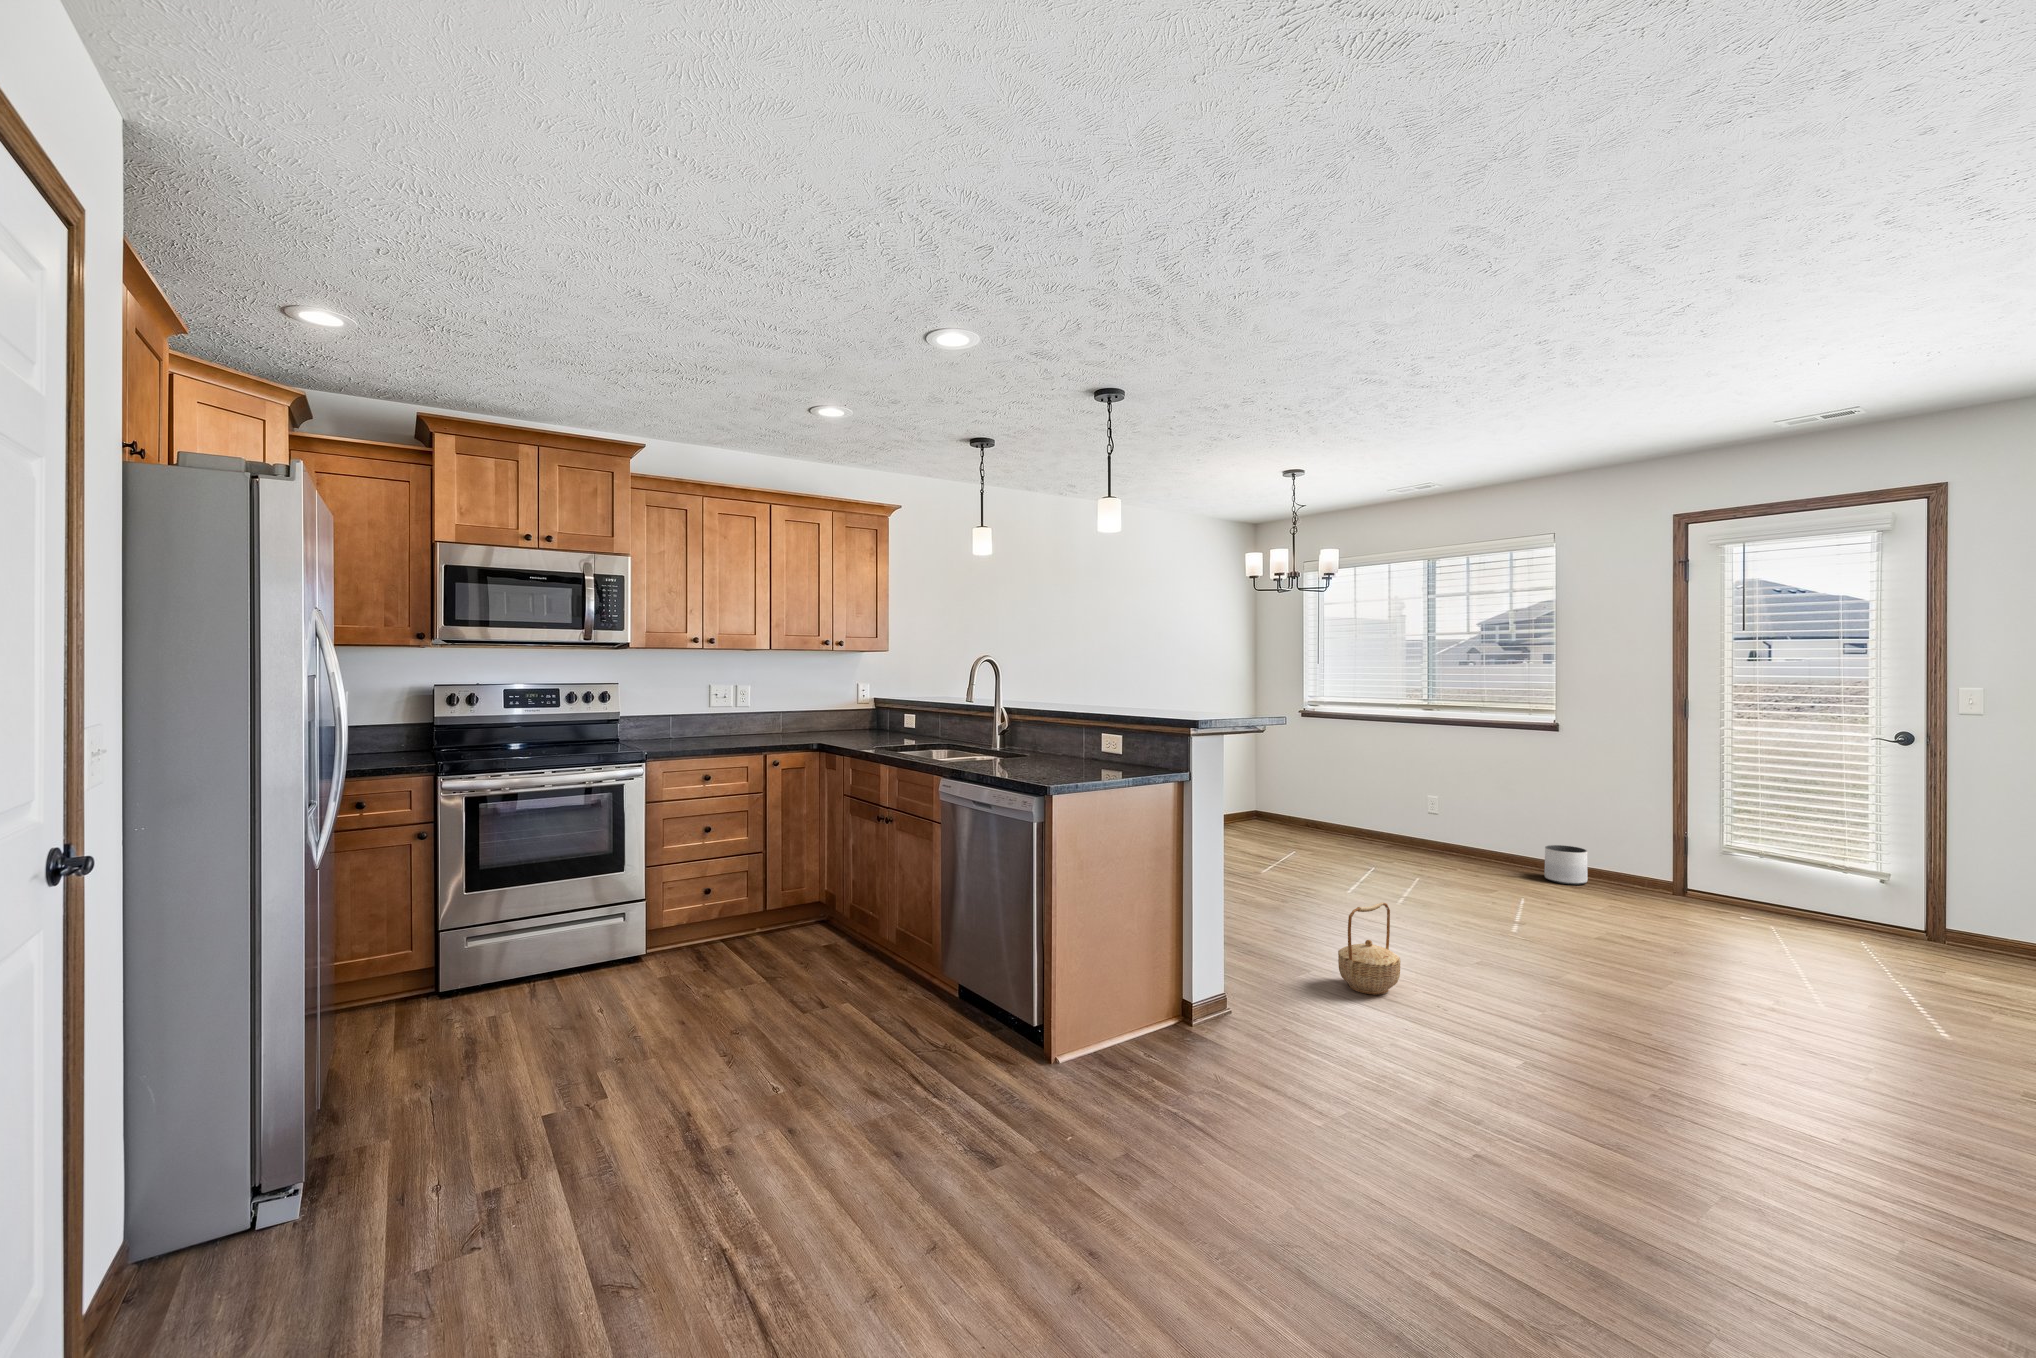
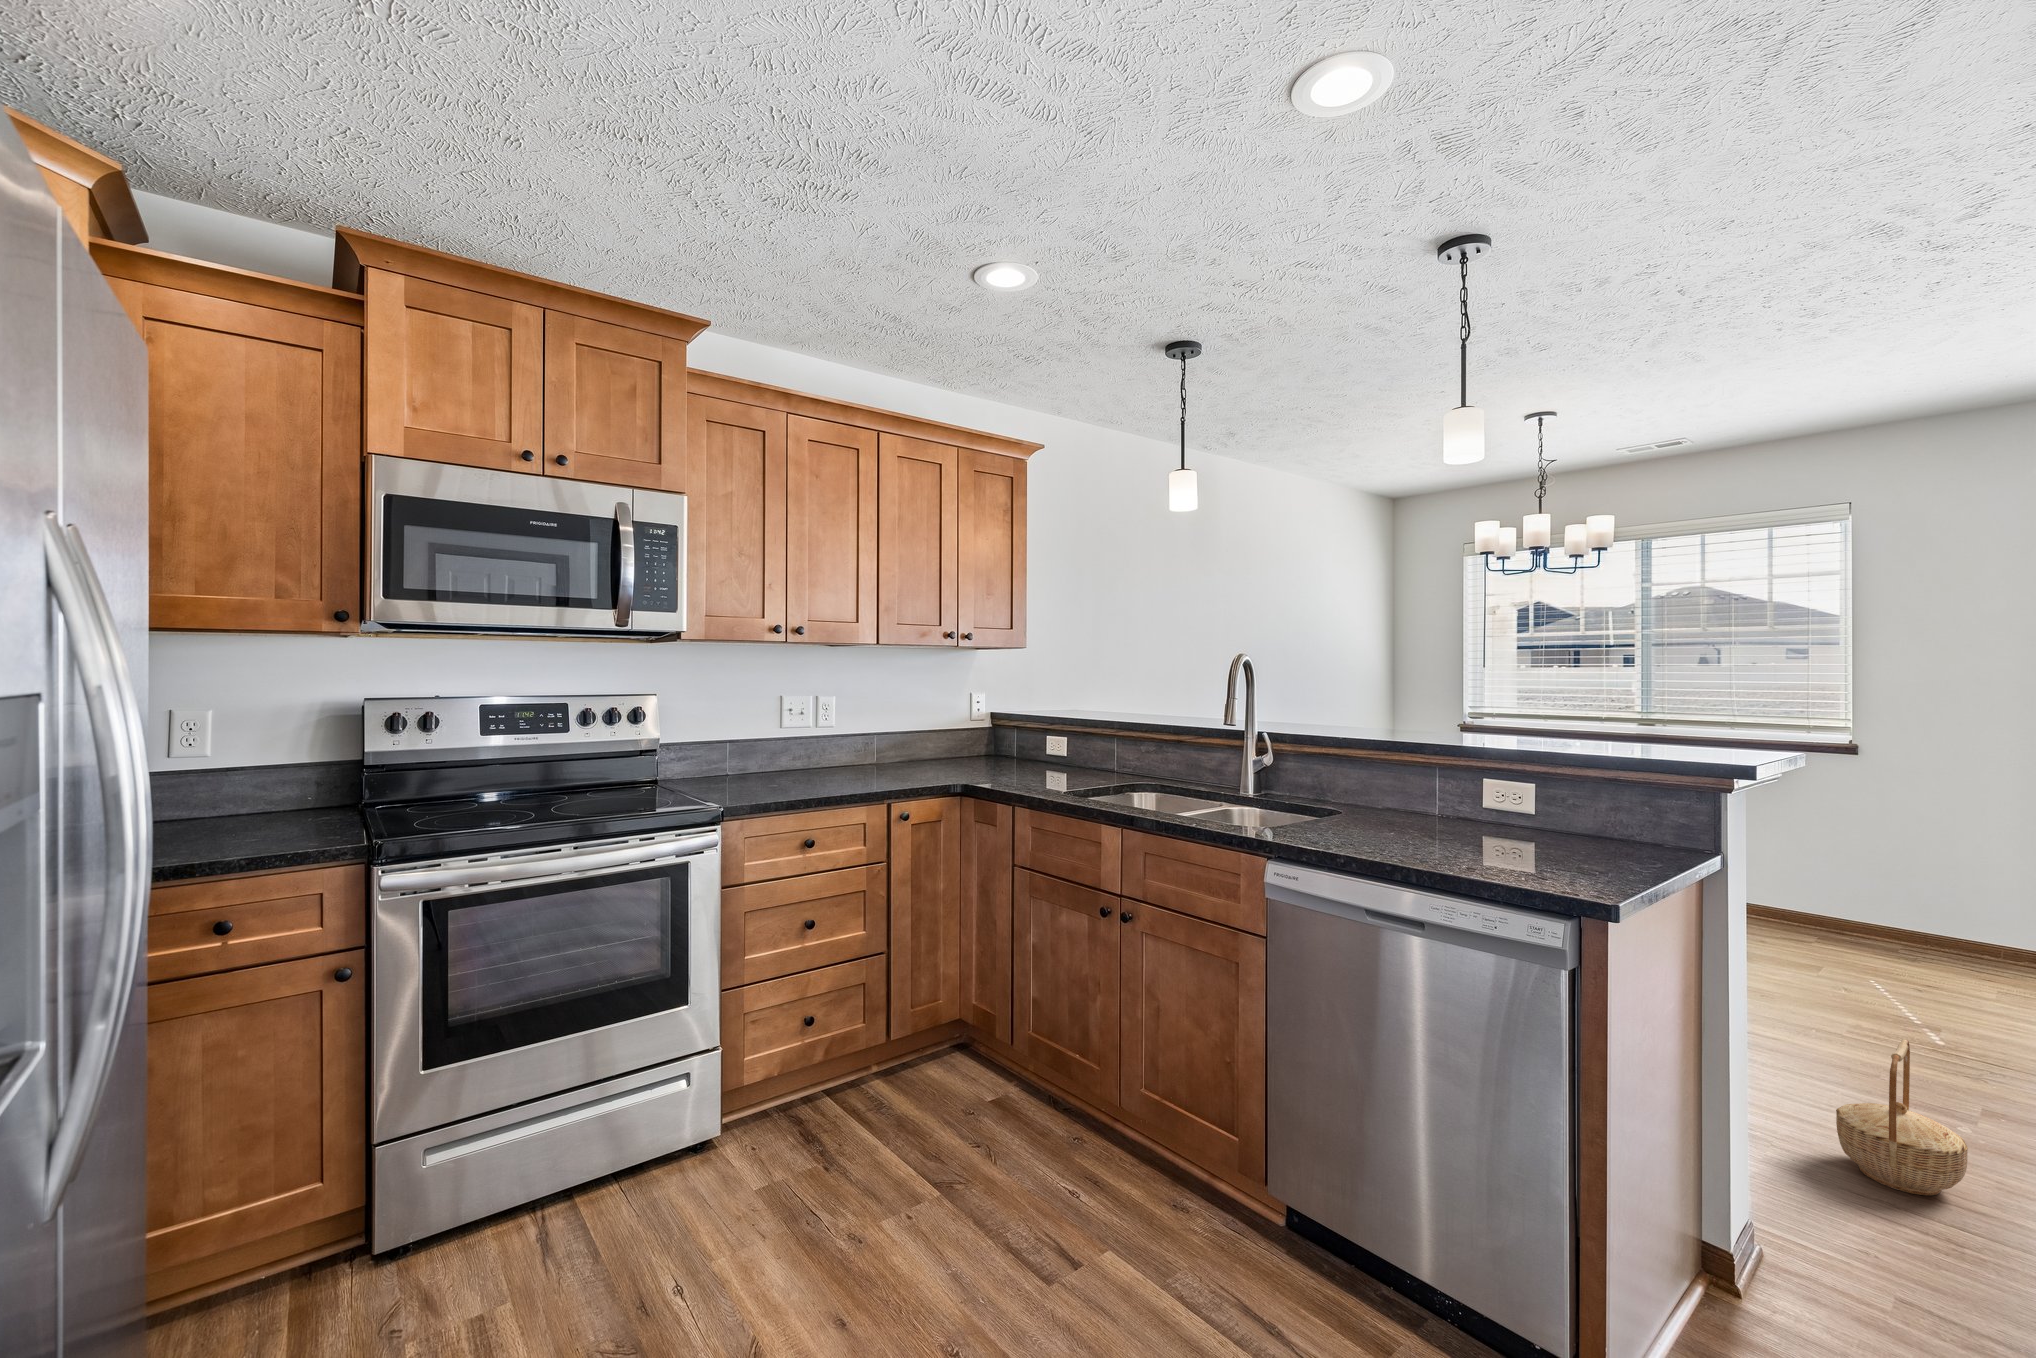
planter: present [1544,845,1588,885] -> none [1846,899,1912,953]

